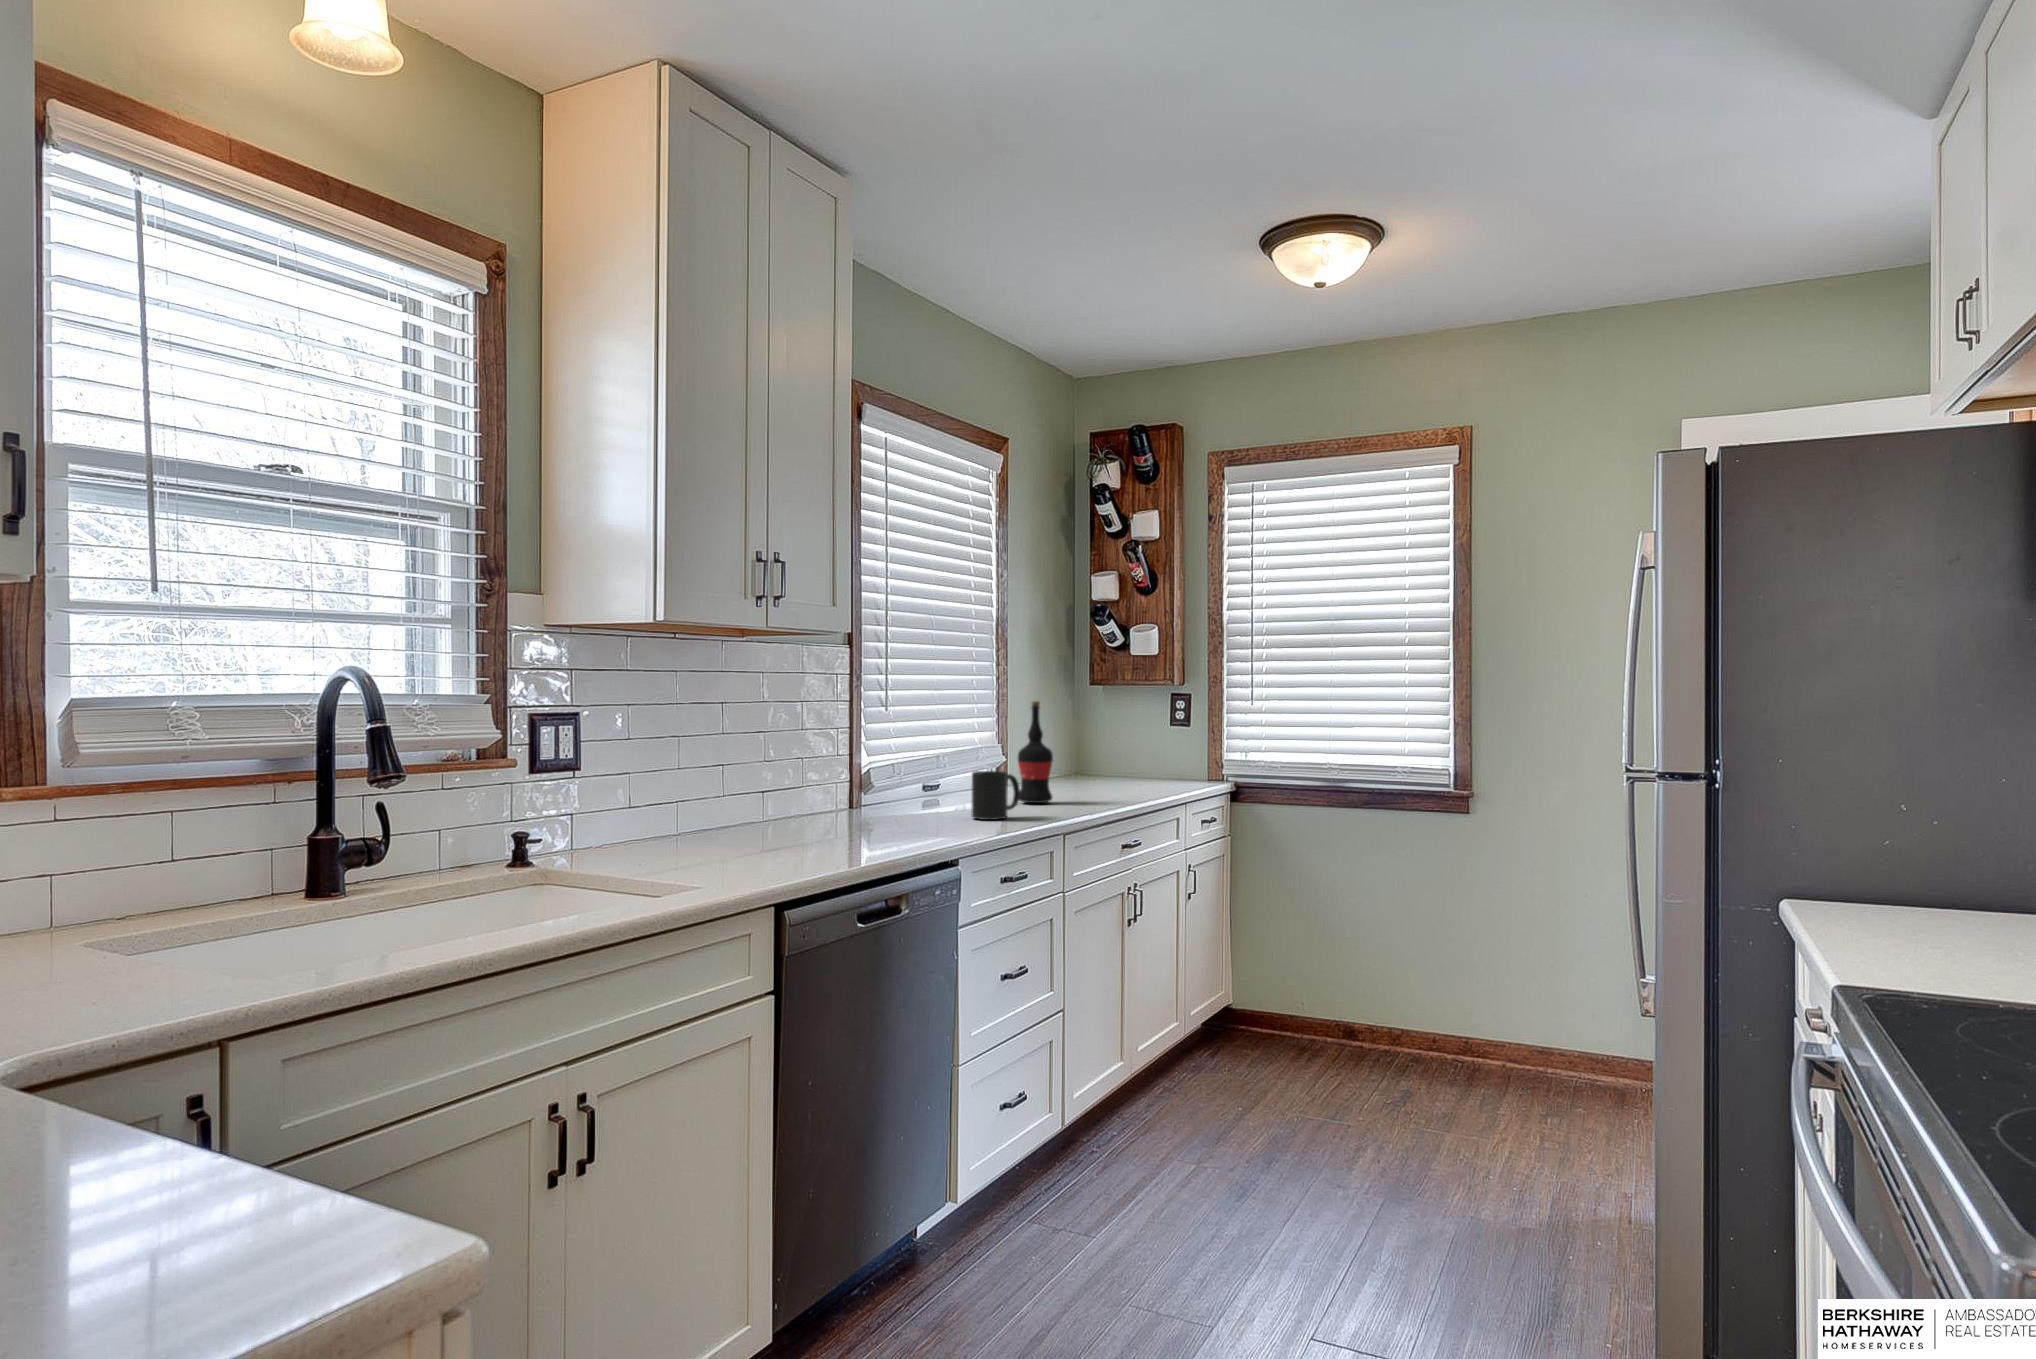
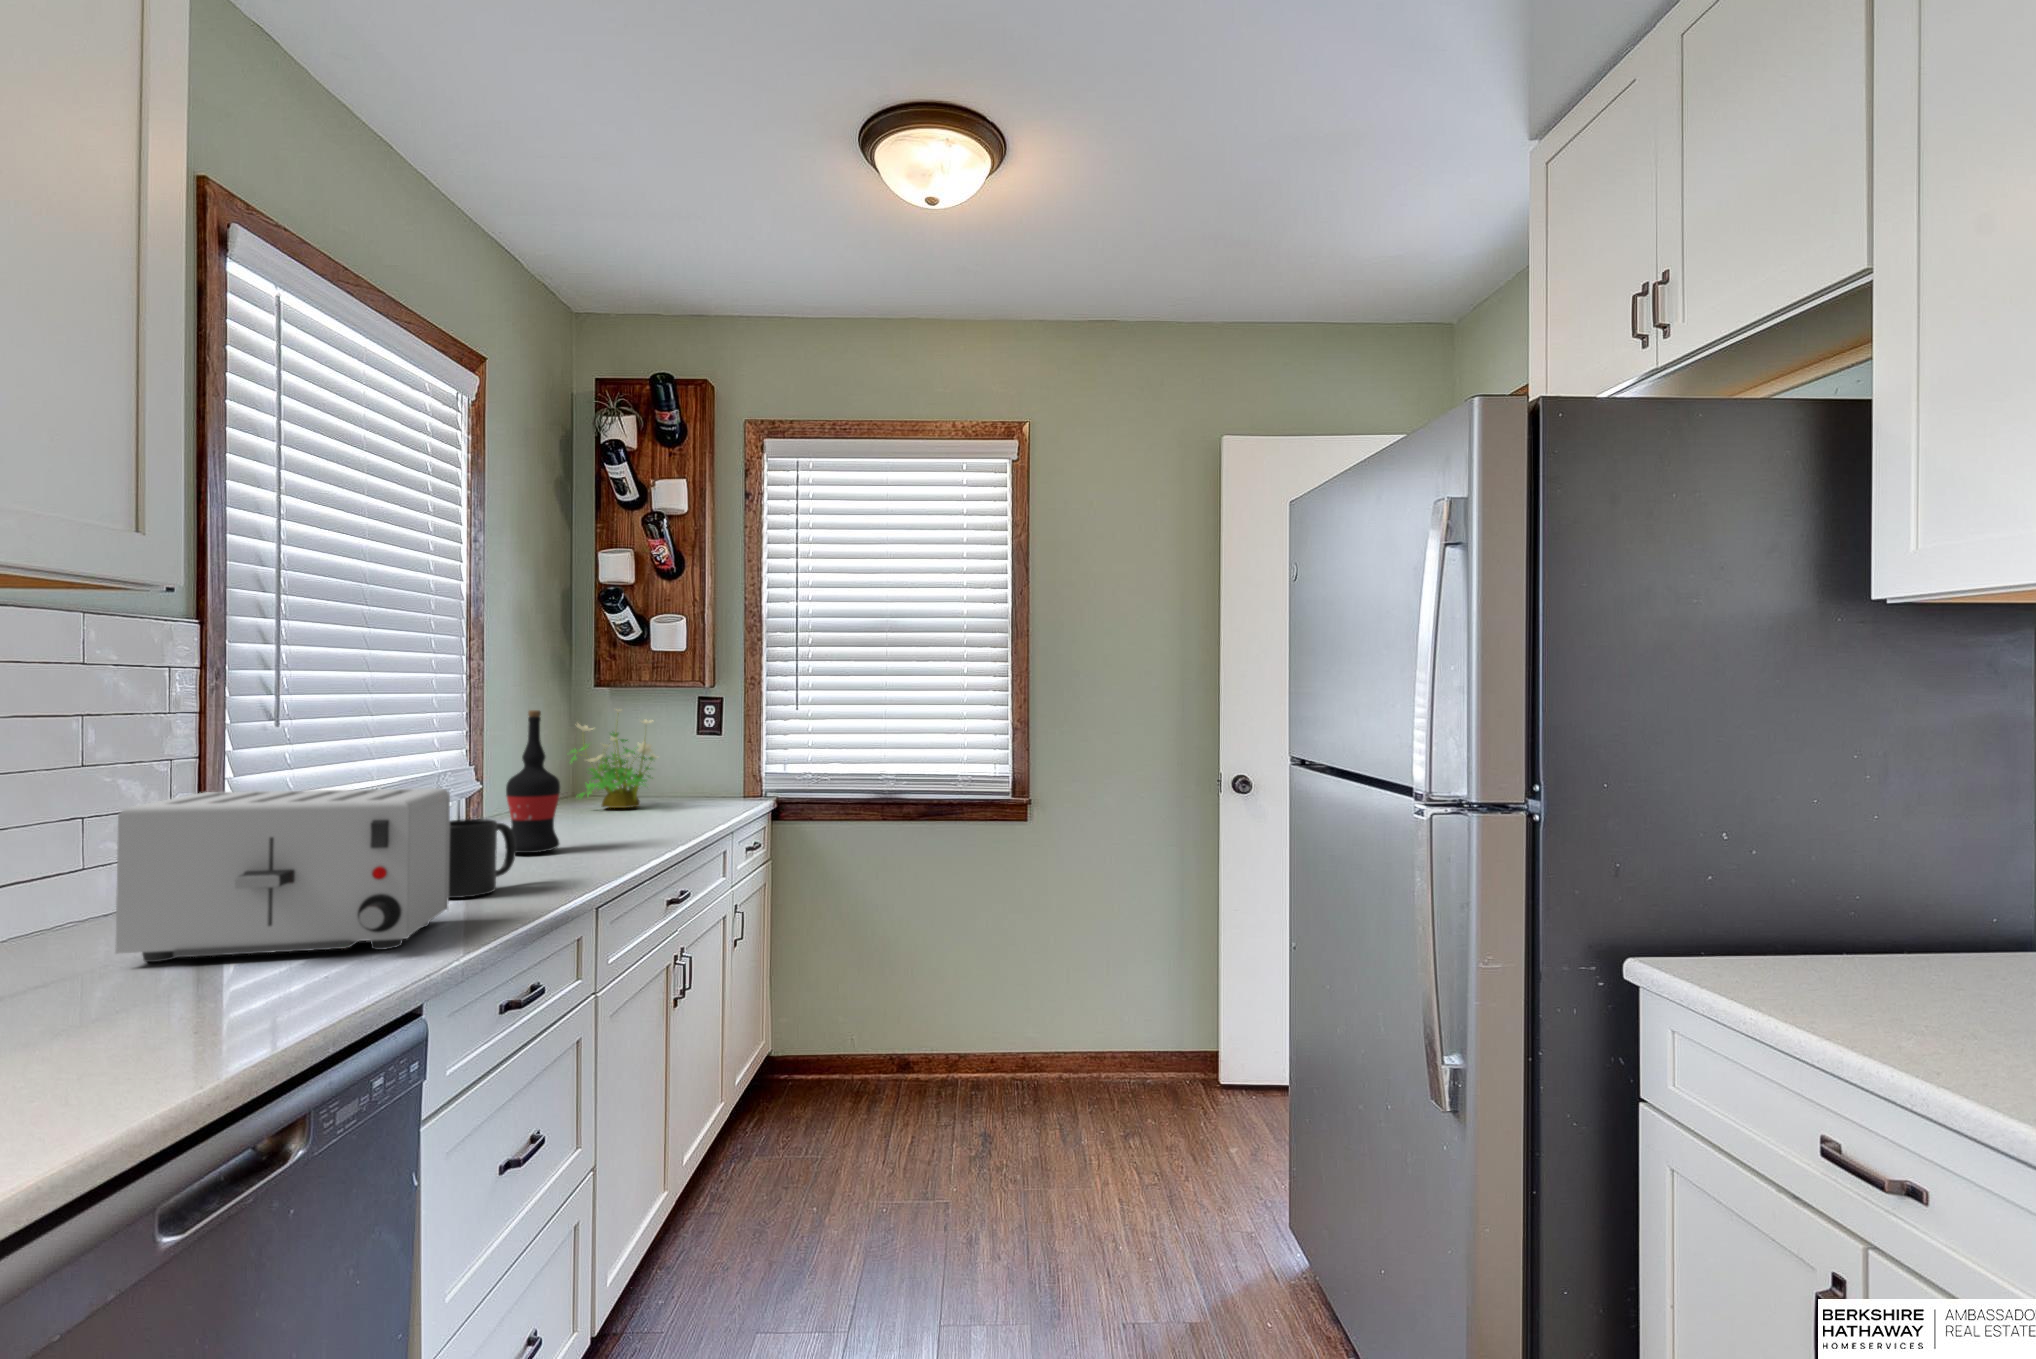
potted plant: none [1068,703,1137,783] -> present [570,709,658,808]
toaster: none [825,744,979,835] -> present [115,788,450,962]

